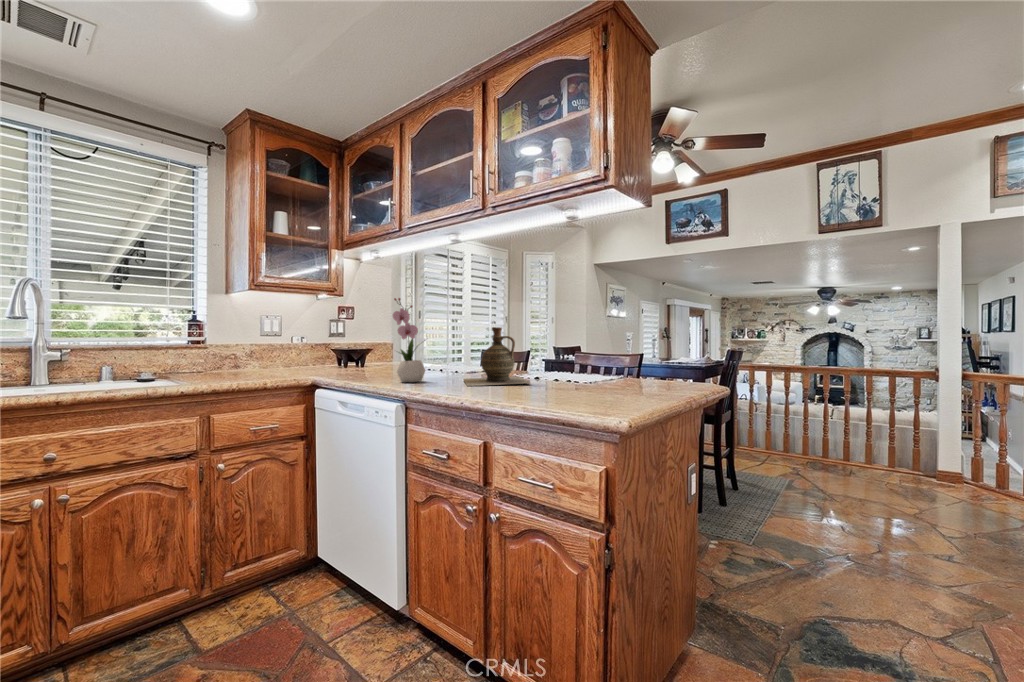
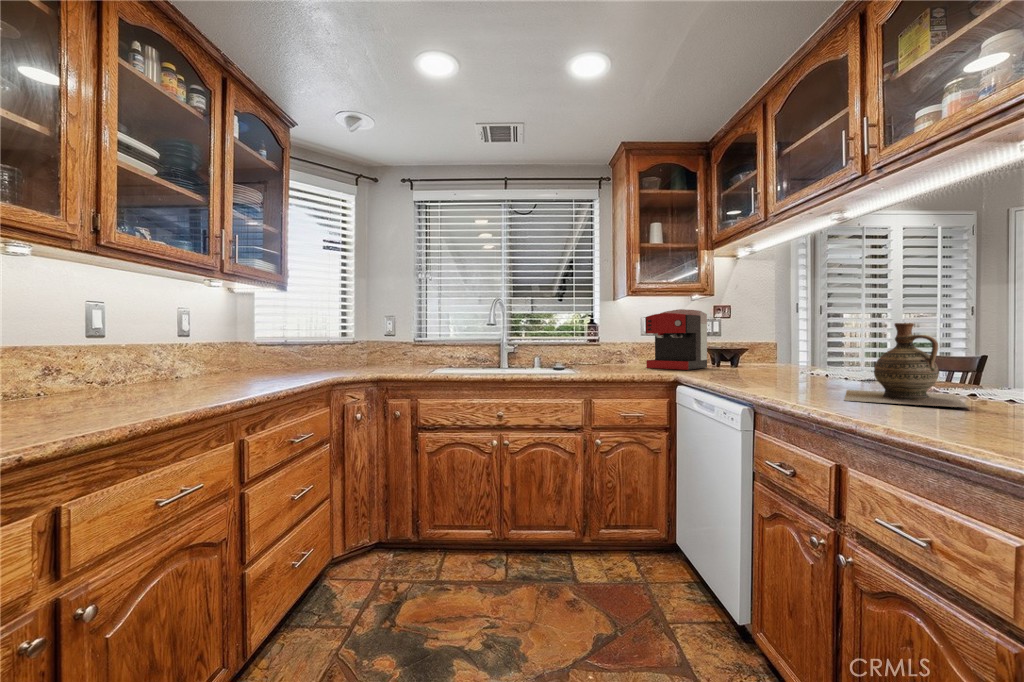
flower arrangement: present [393,298,425,382] -> none [746,293,795,388]
coffee maker: none [272,309,338,373] -> present [645,309,707,370]

